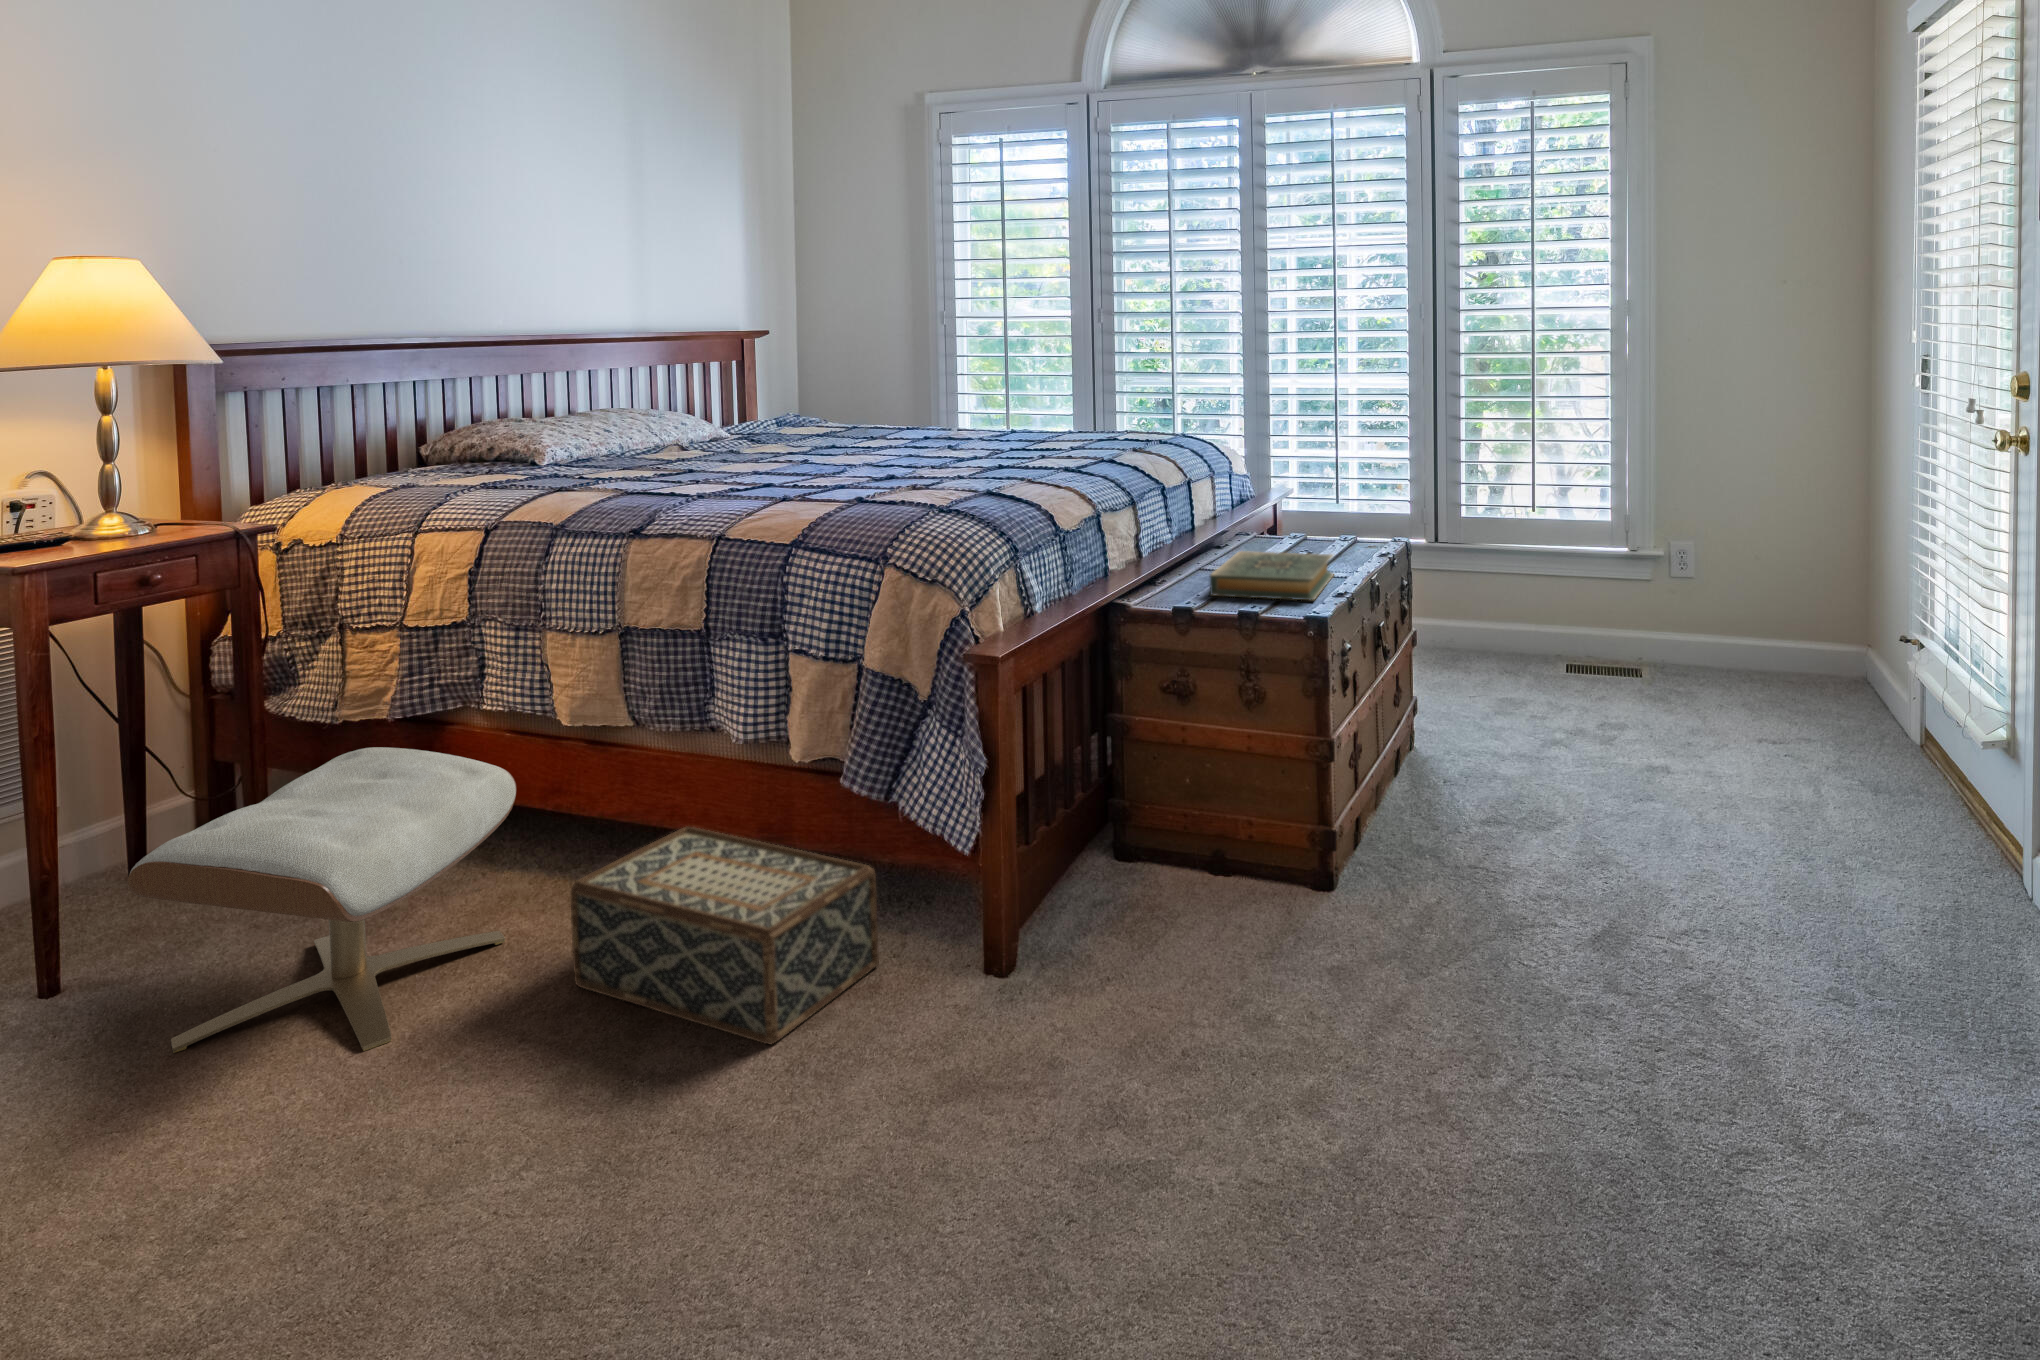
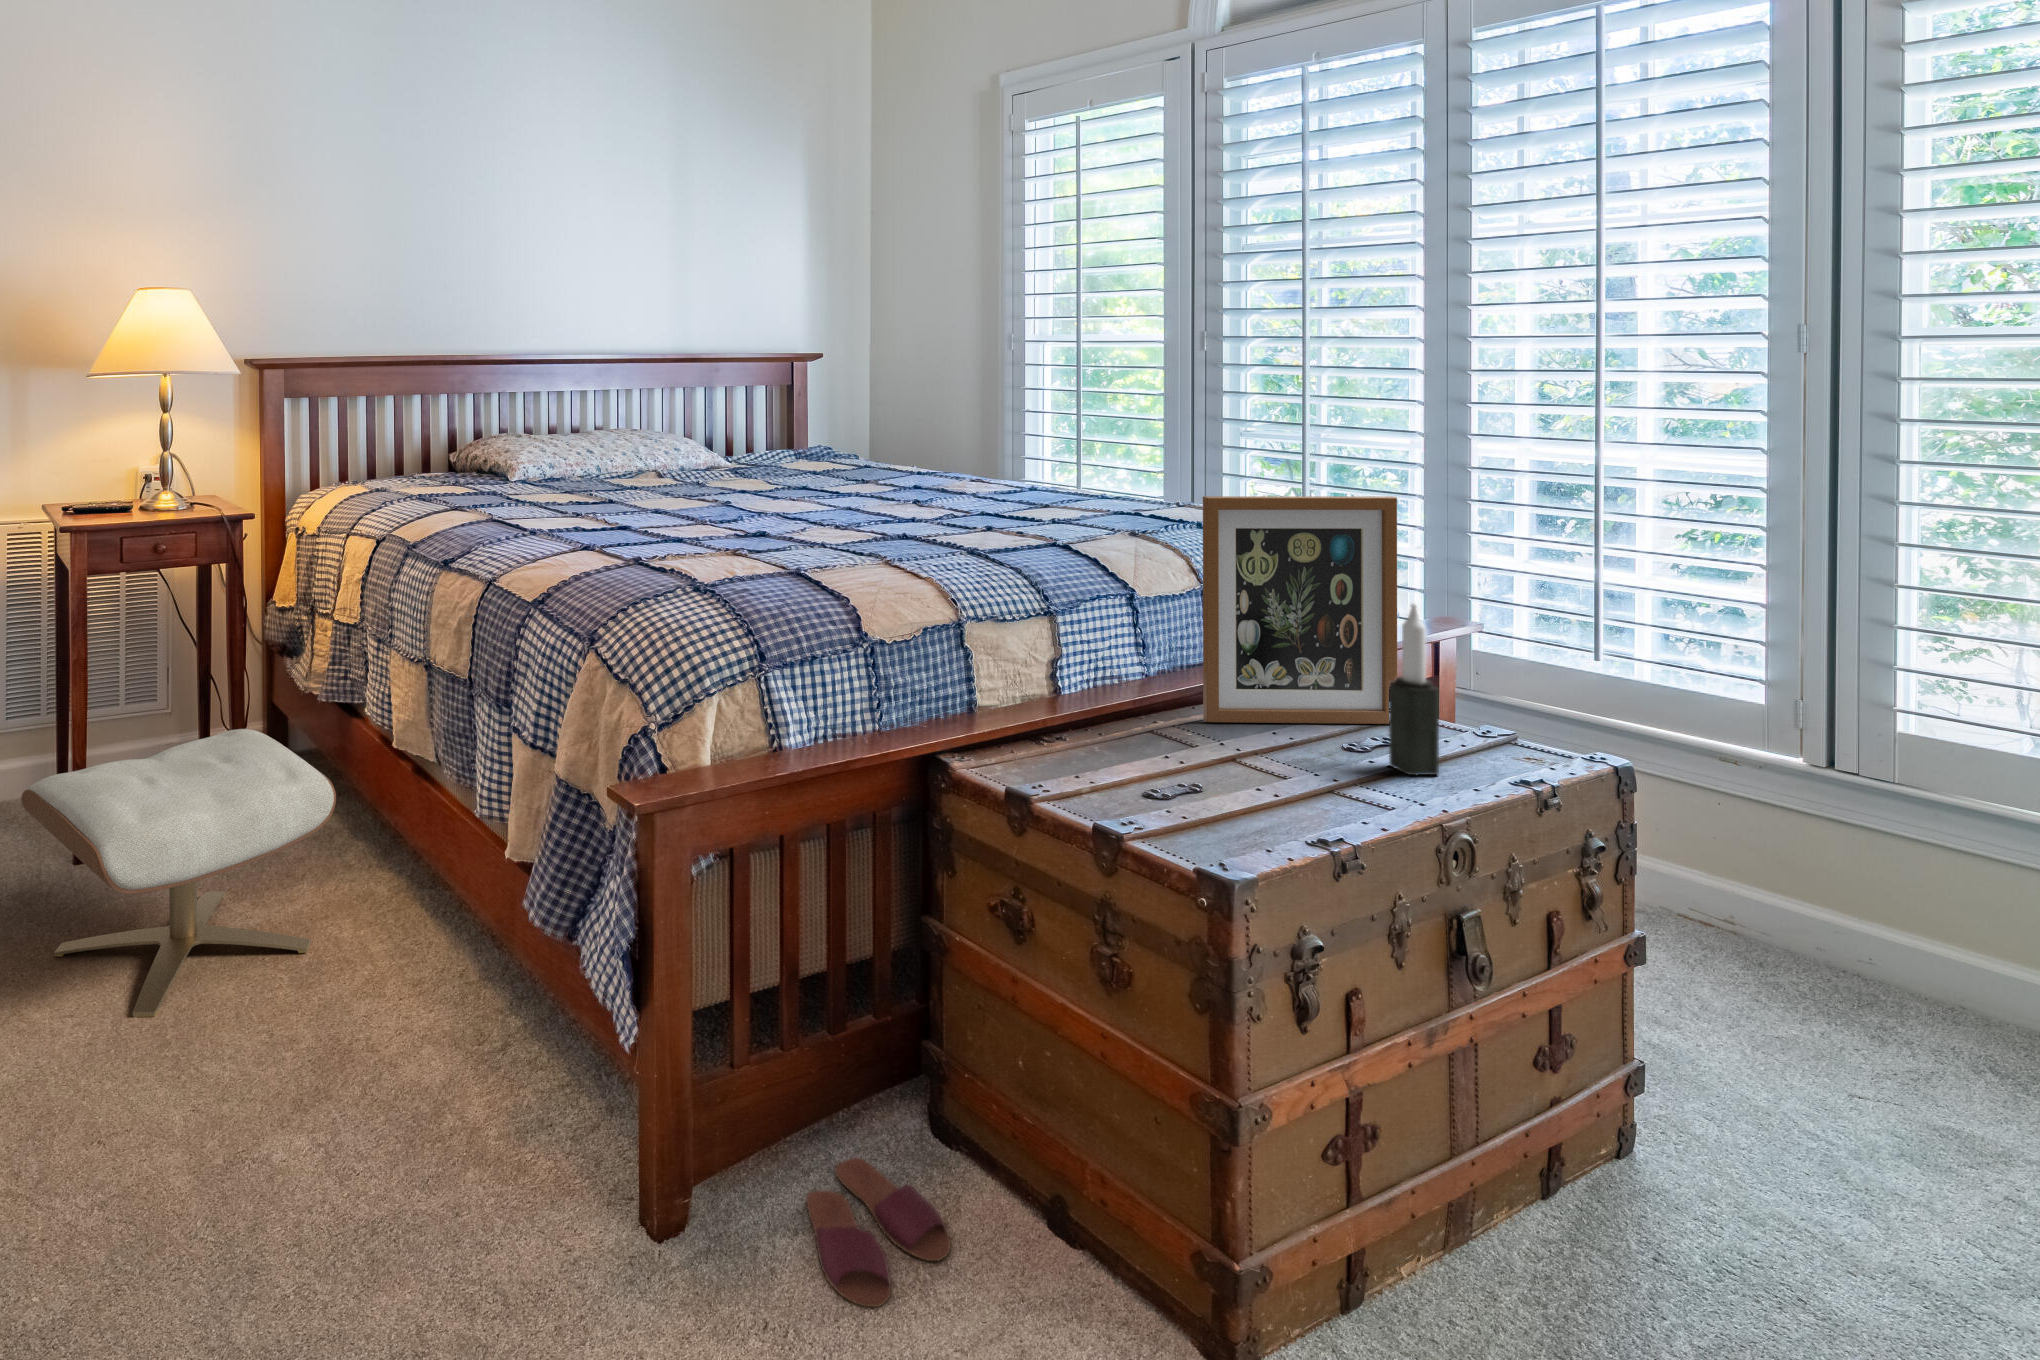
picture frame: none [1219,407,1308,558] -> present [1203,496,1397,724]
candle: none [1325,465,1350,562] -> present [1389,604,1439,775]
hardback book: present [1210,551,1333,600] -> none [1096,718,1374,837]
woven basket: present [571,826,879,1044] -> none [301,894,546,1194]
slippers: none [1074,882,1171,948] -> present [807,1158,951,1307]

